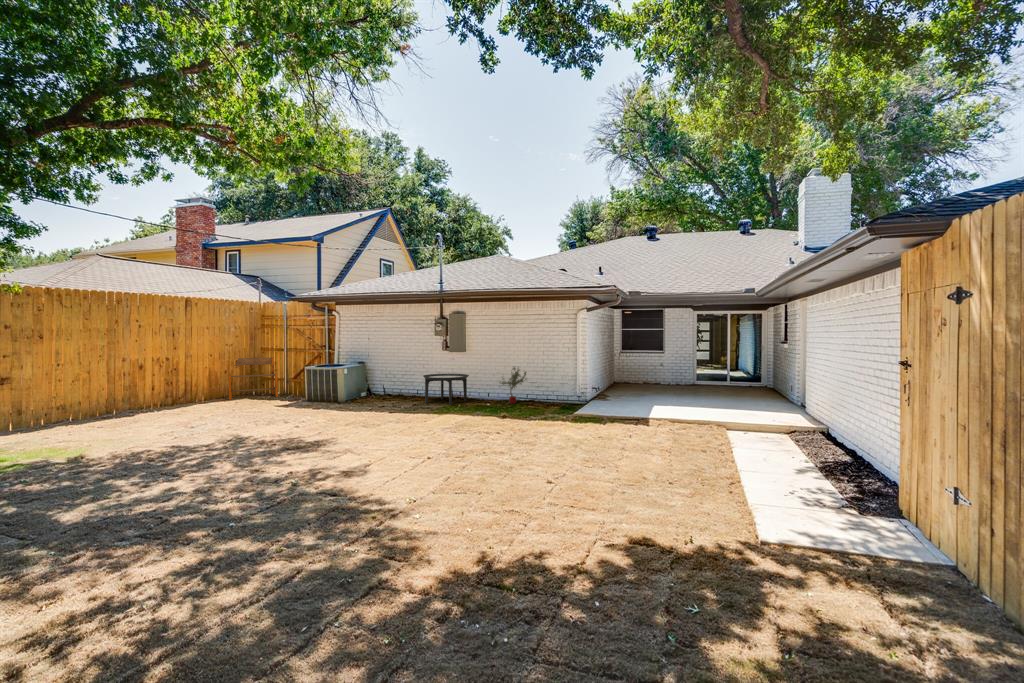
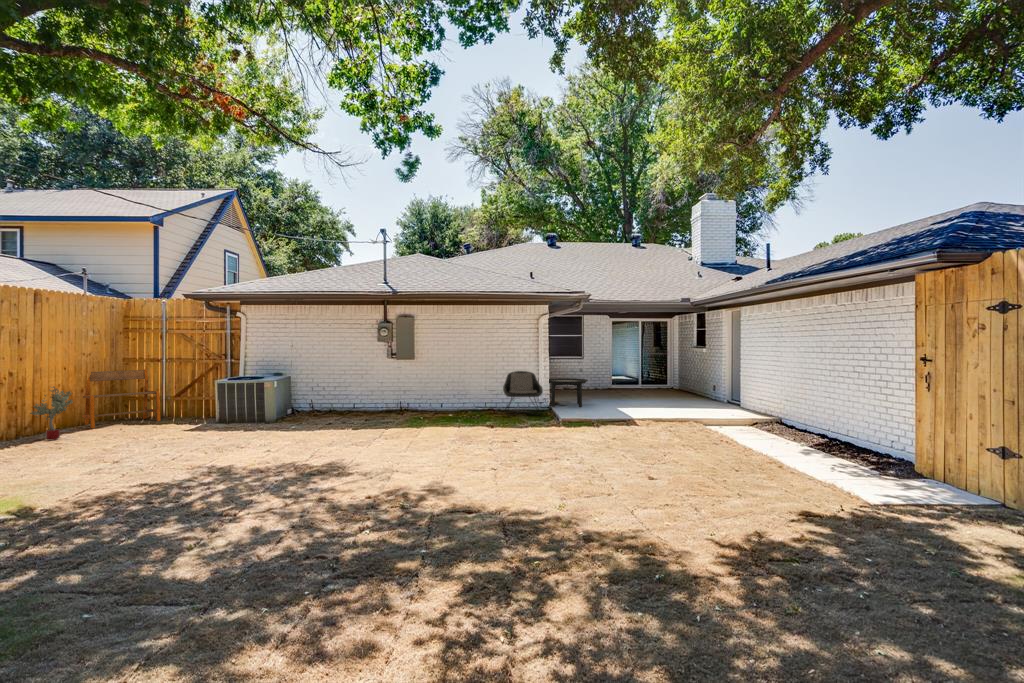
lounge chair: none [533,364,575,410] -> present [503,371,543,416]
potted tree: present [501,367,526,404] -> present [30,386,73,440]
round table: present [423,374,469,405] -> present [549,378,588,407]

